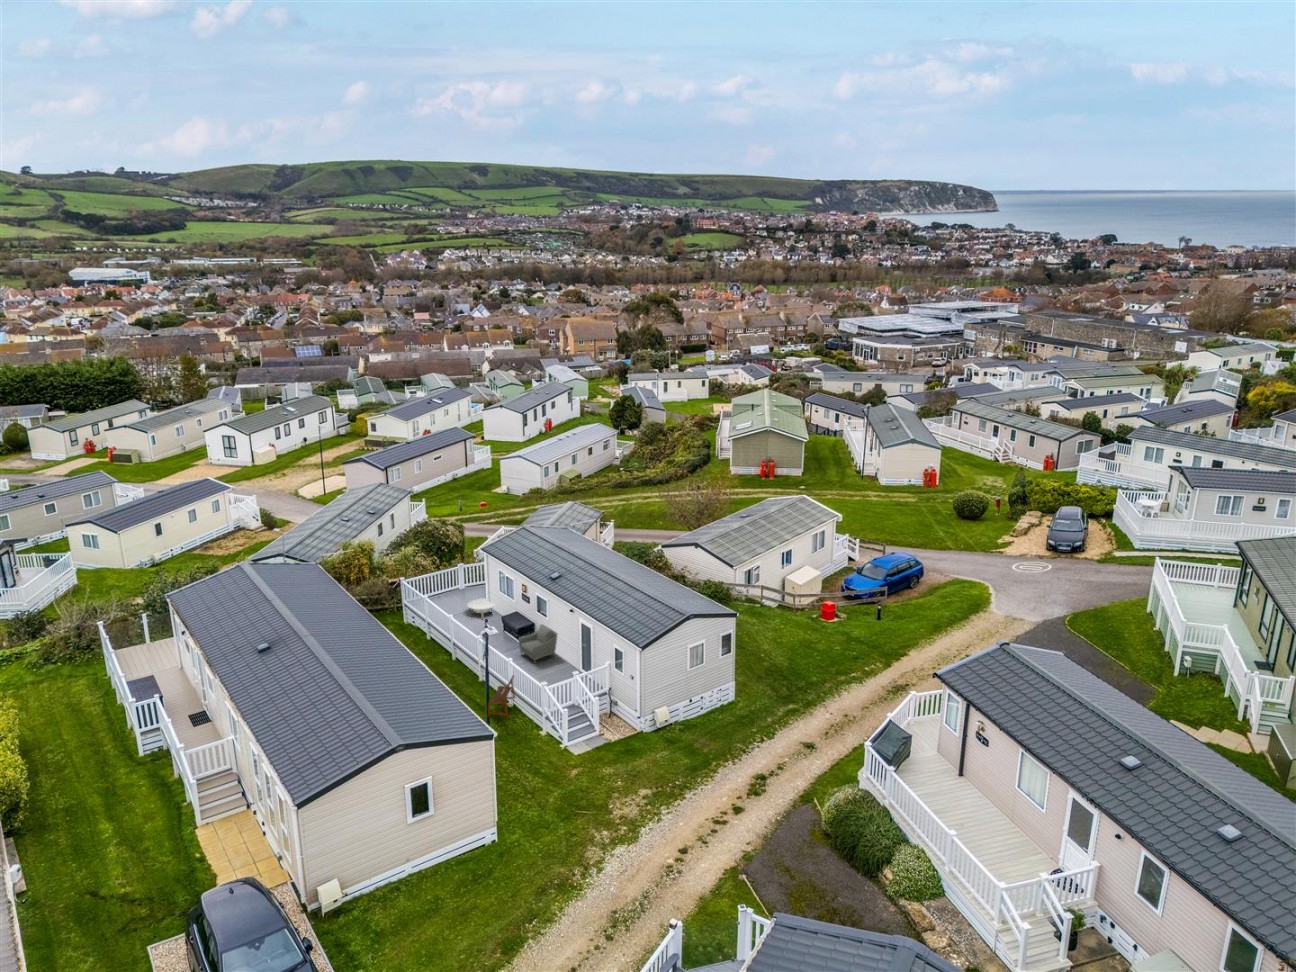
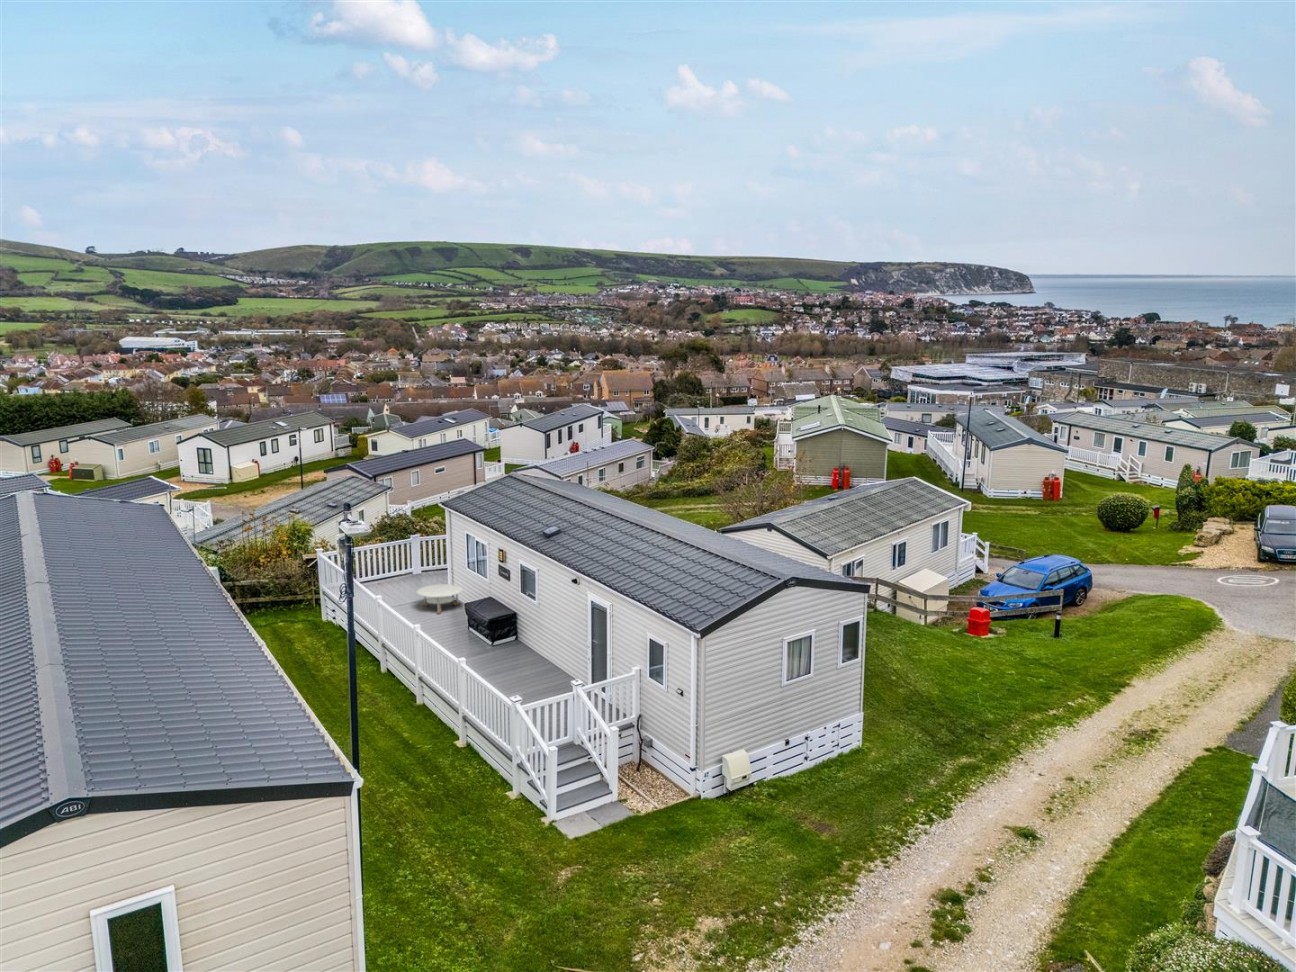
chair: present [519,625,557,662] -> none [487,612,551,677]
bench: present [488,676,515,718] -> none [416,689,473,767]

